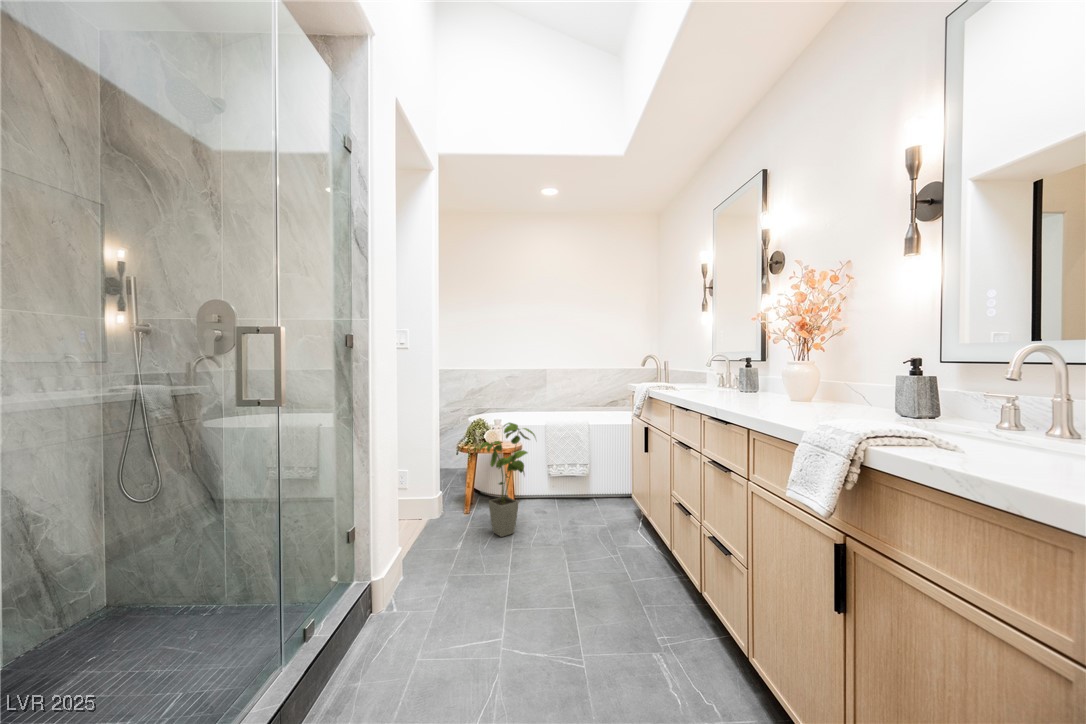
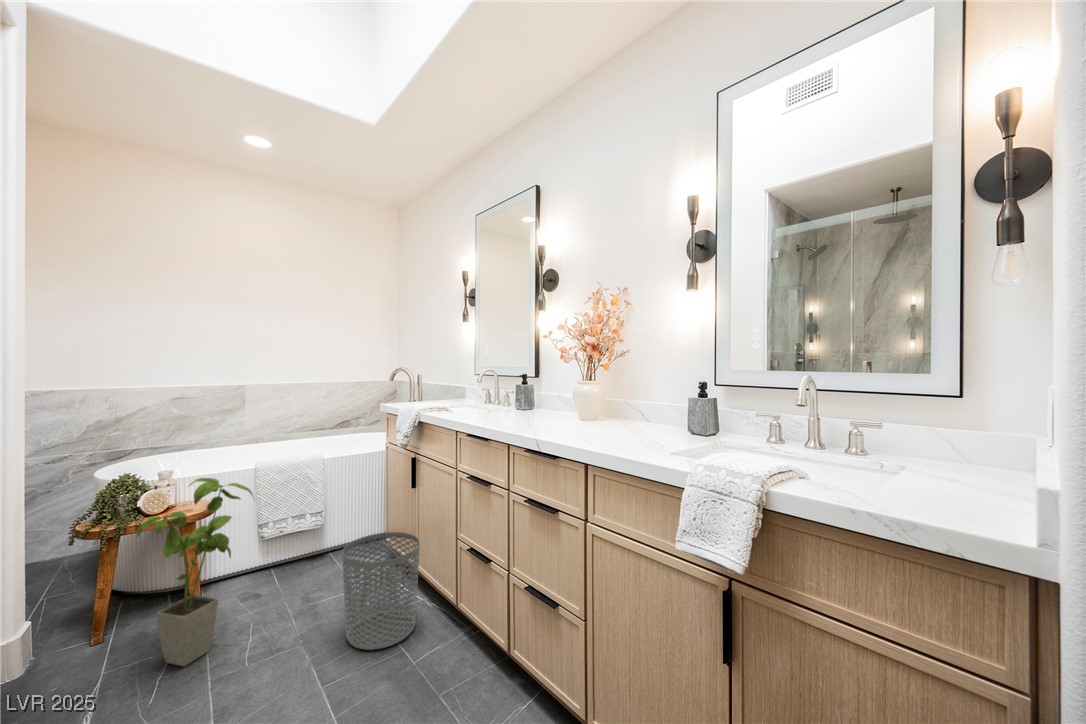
waste bin: none [588,481,644,564] -> present [342,532,419,650]

